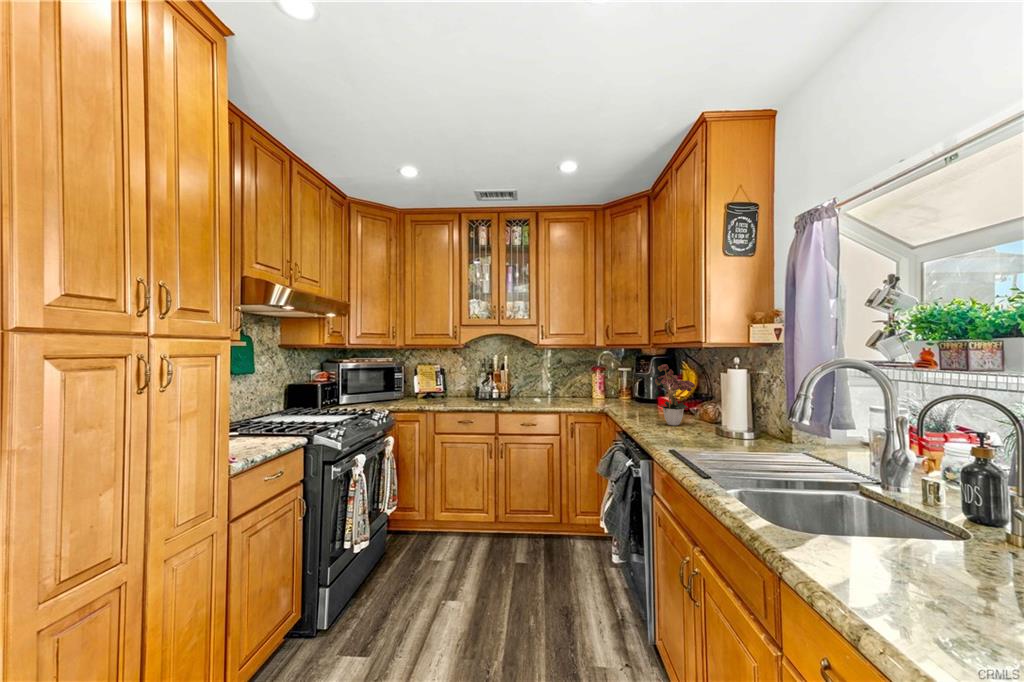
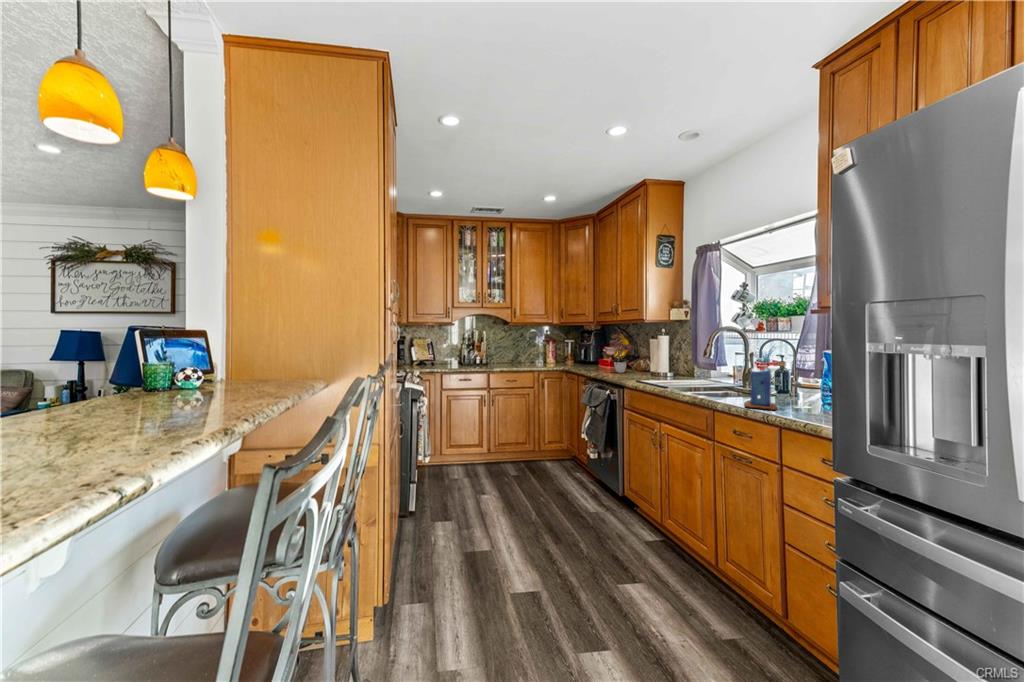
candle: none [846,465,947,605] -> present [745,364,777,410]

